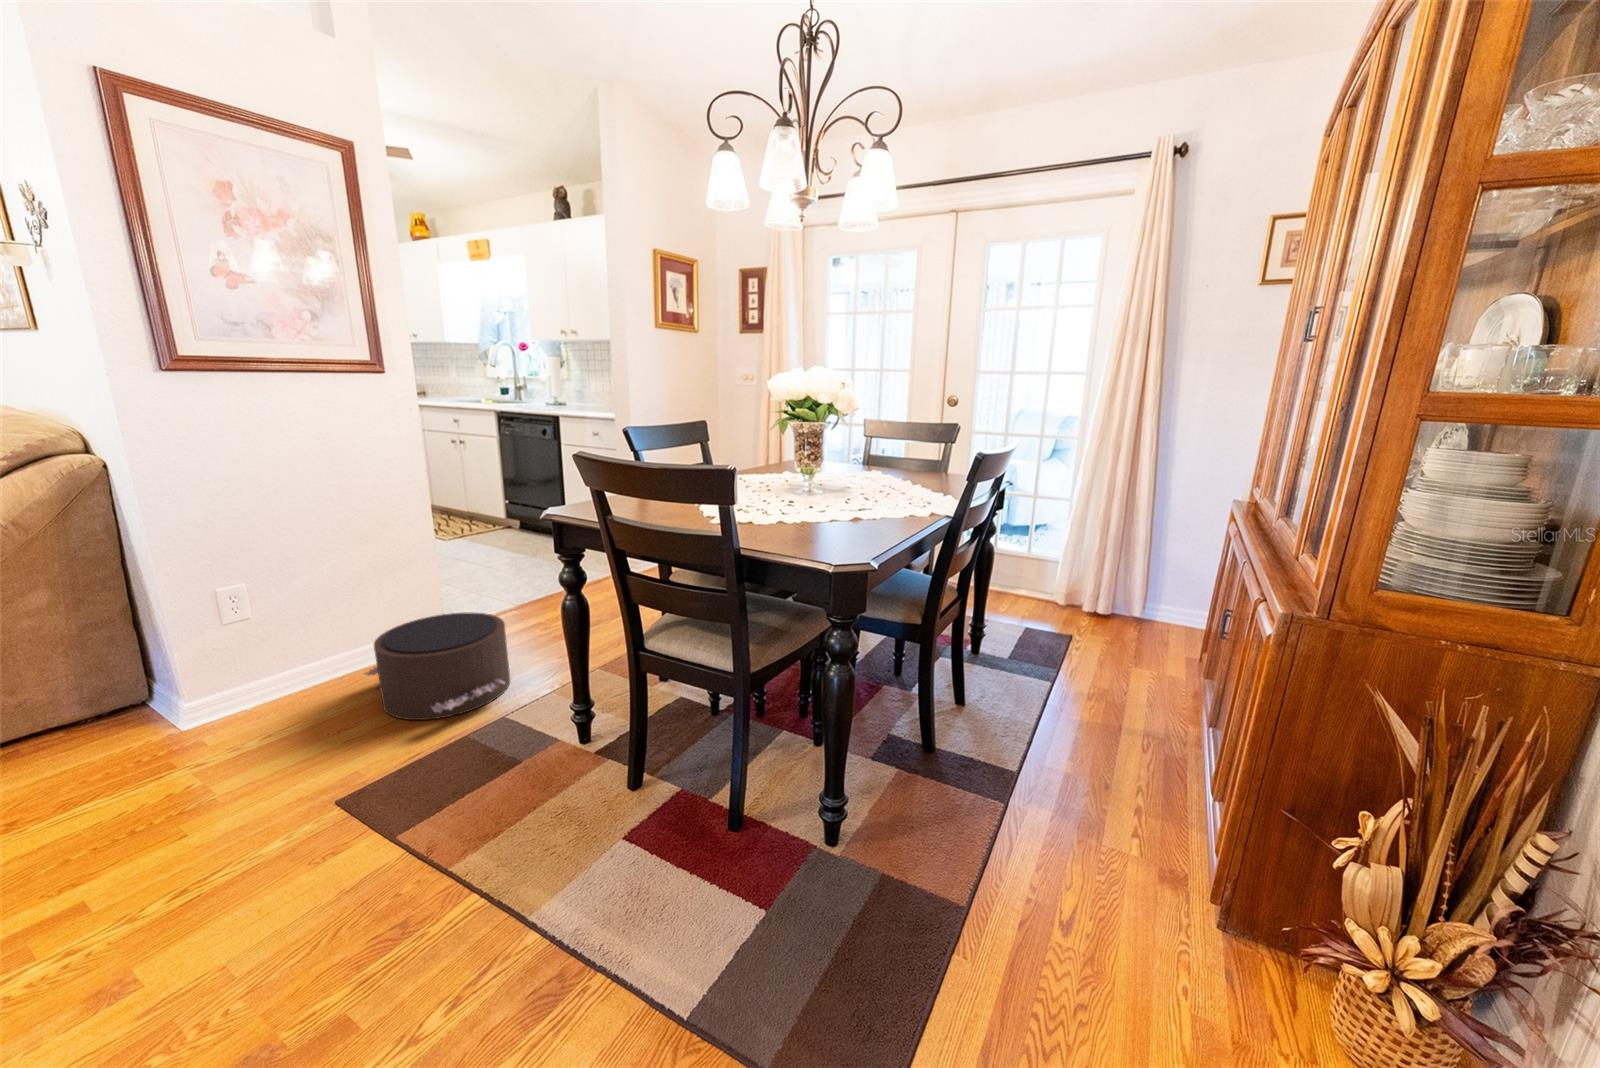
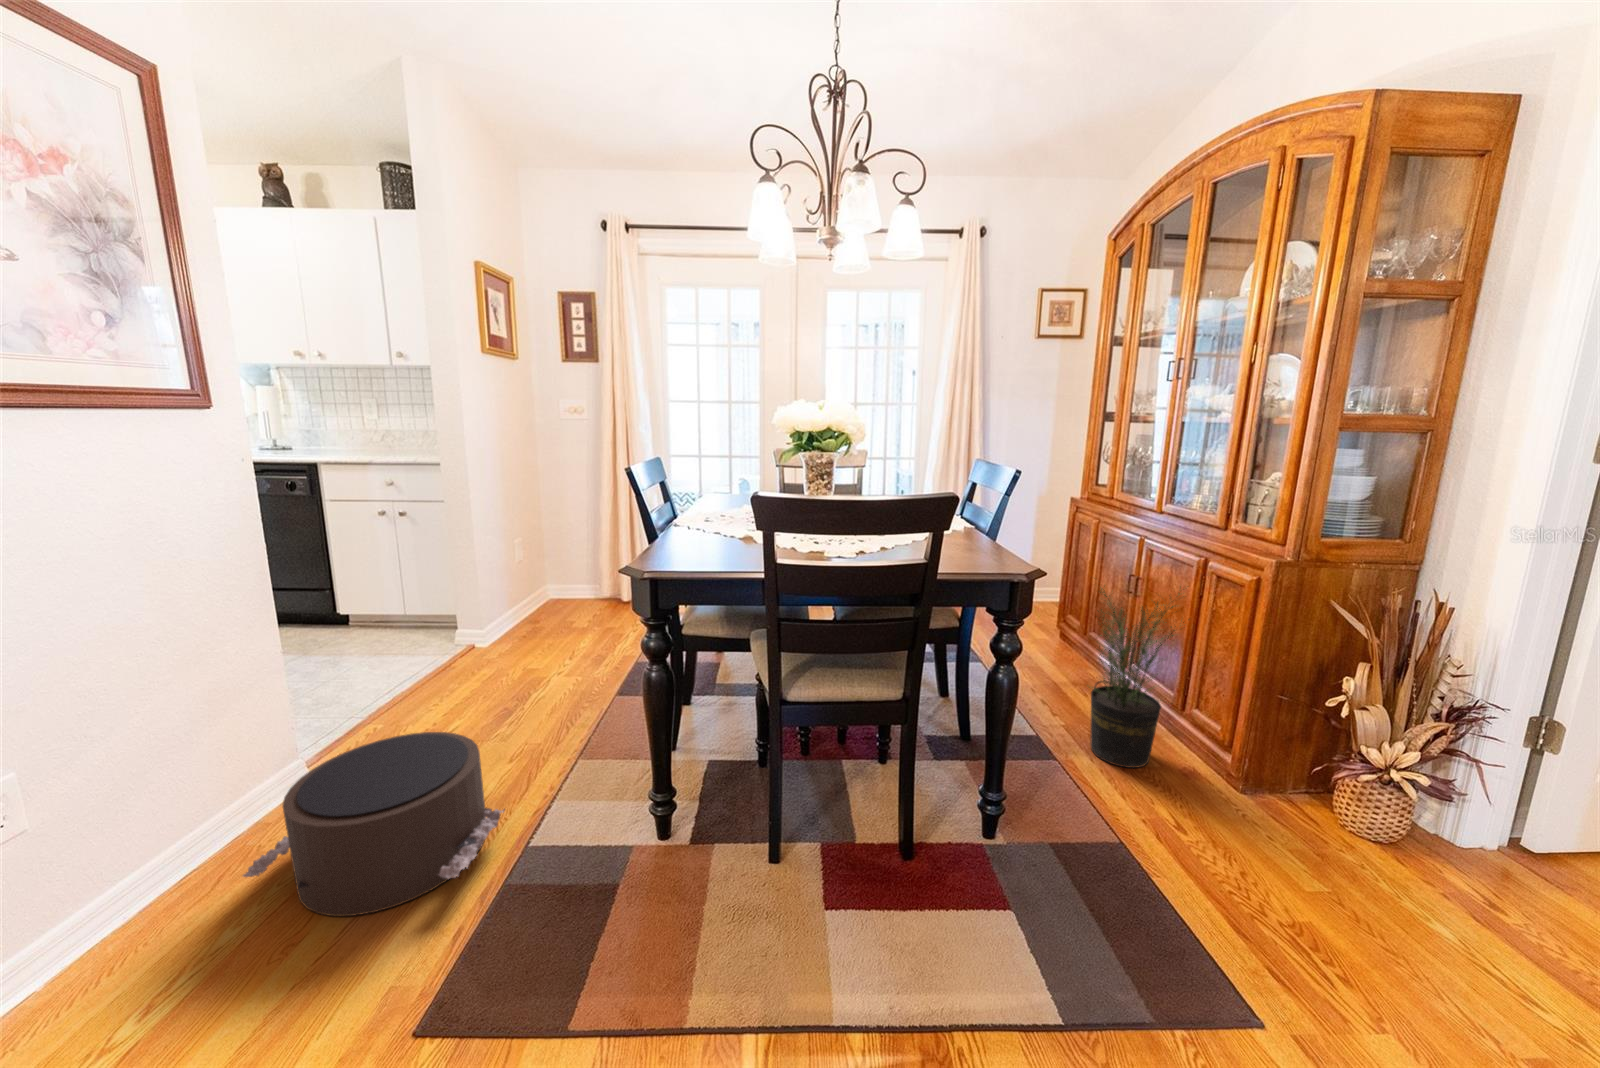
potted plant: none [1050,600,1243,864] -> present [1090,587,1184,768]

